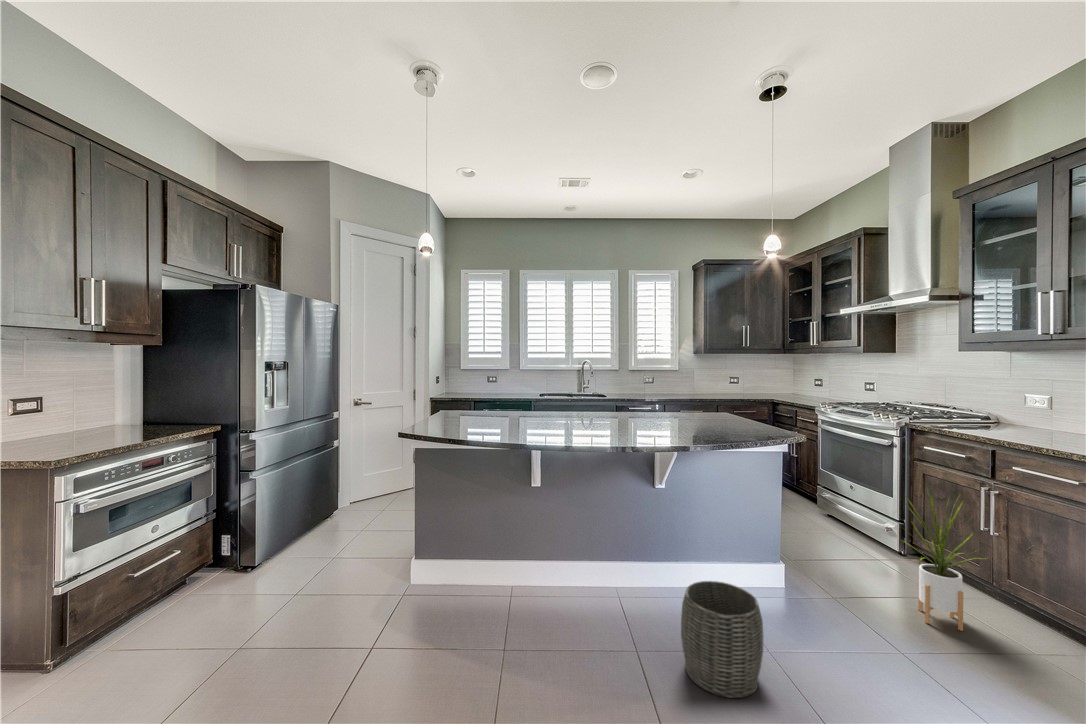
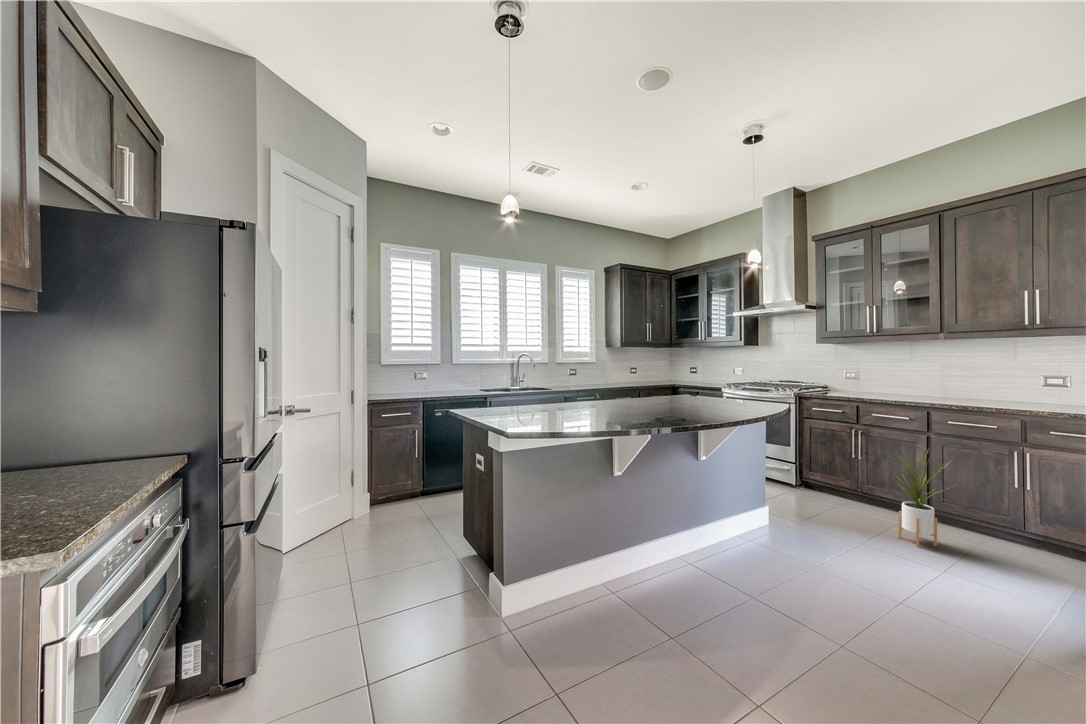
woven basket: present [681,581,763,698] -> none [876,558,974,669]

